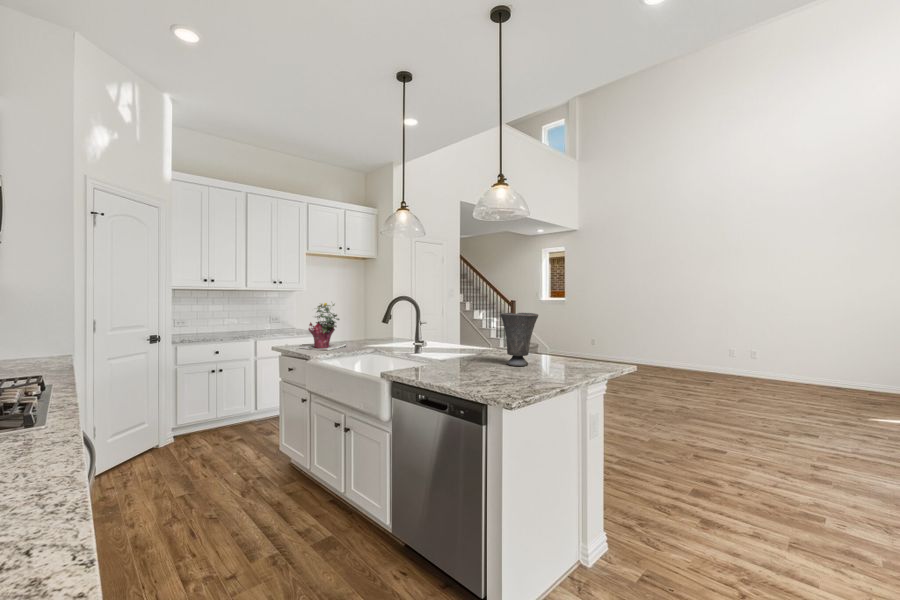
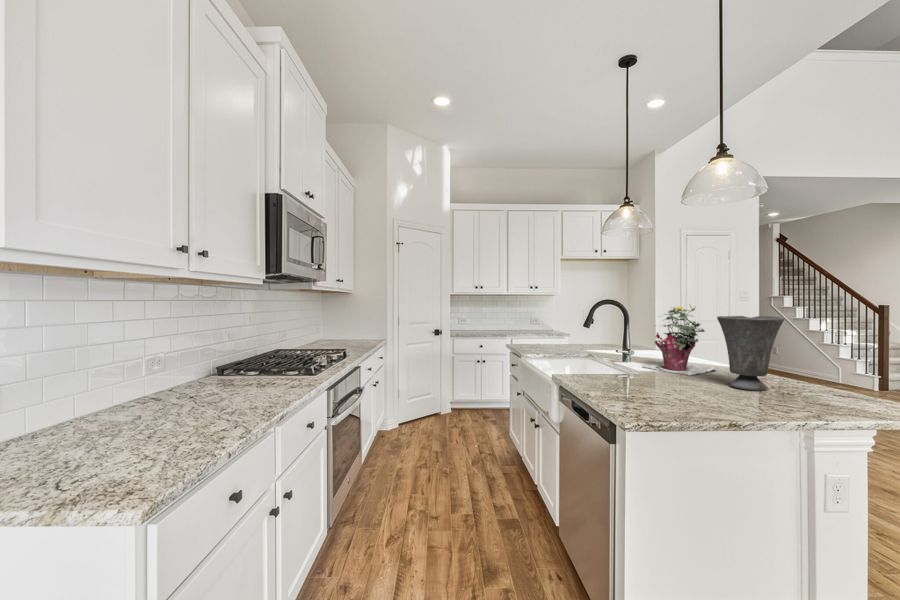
potted plant: present [299,303,346,350] -> present [642,306,716,376]

